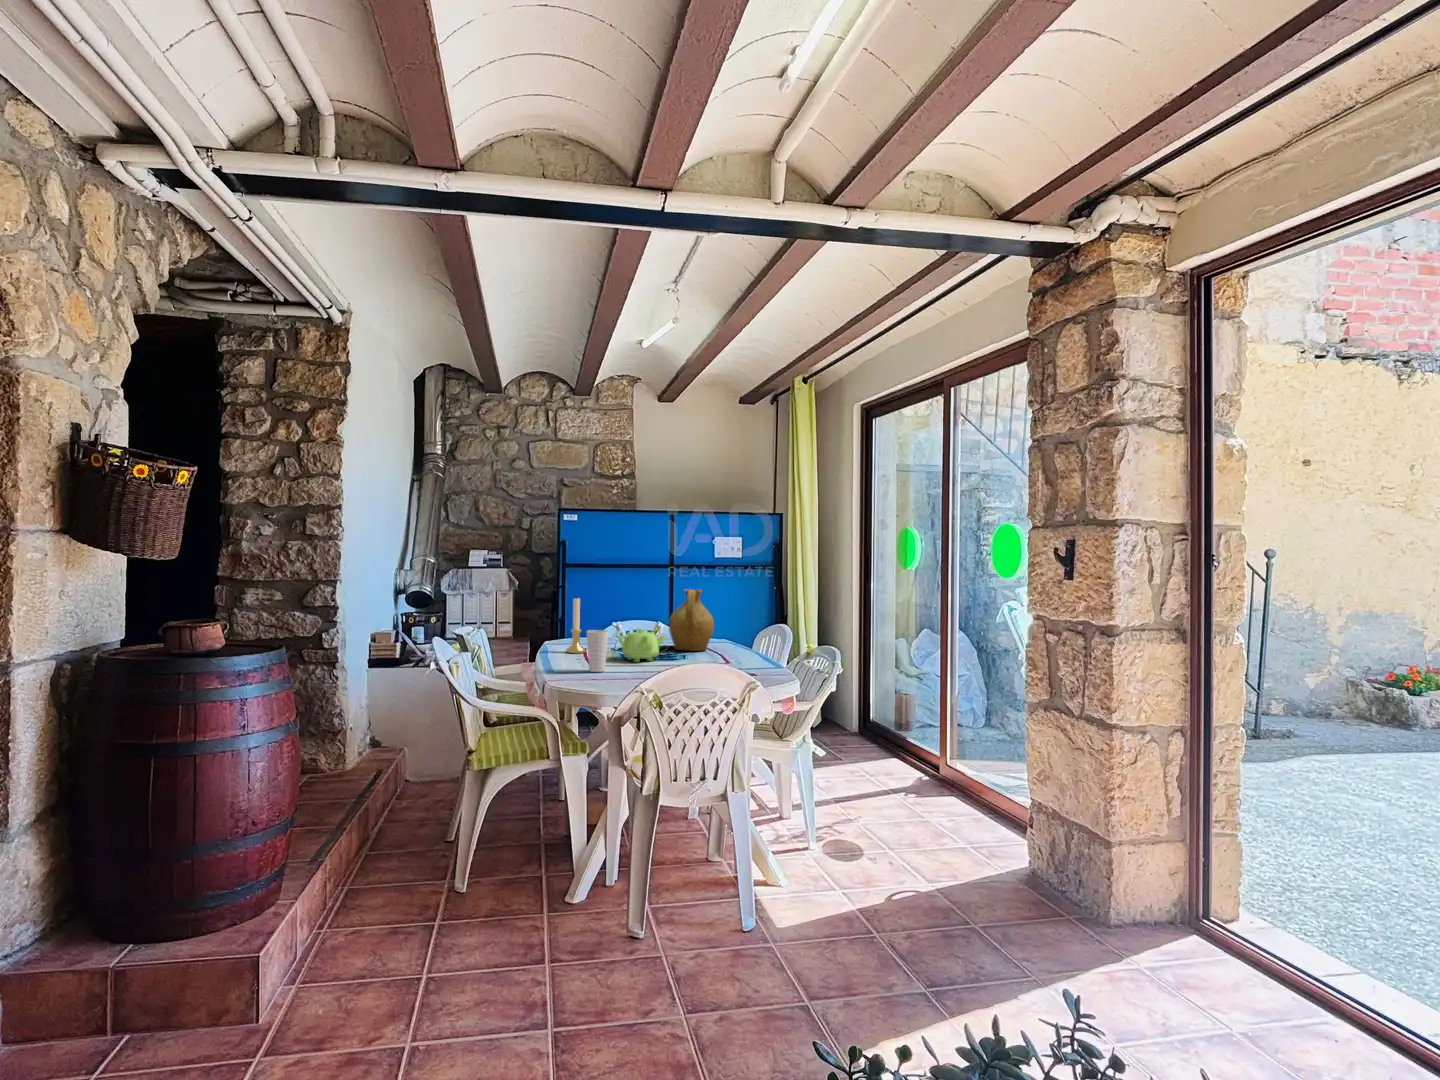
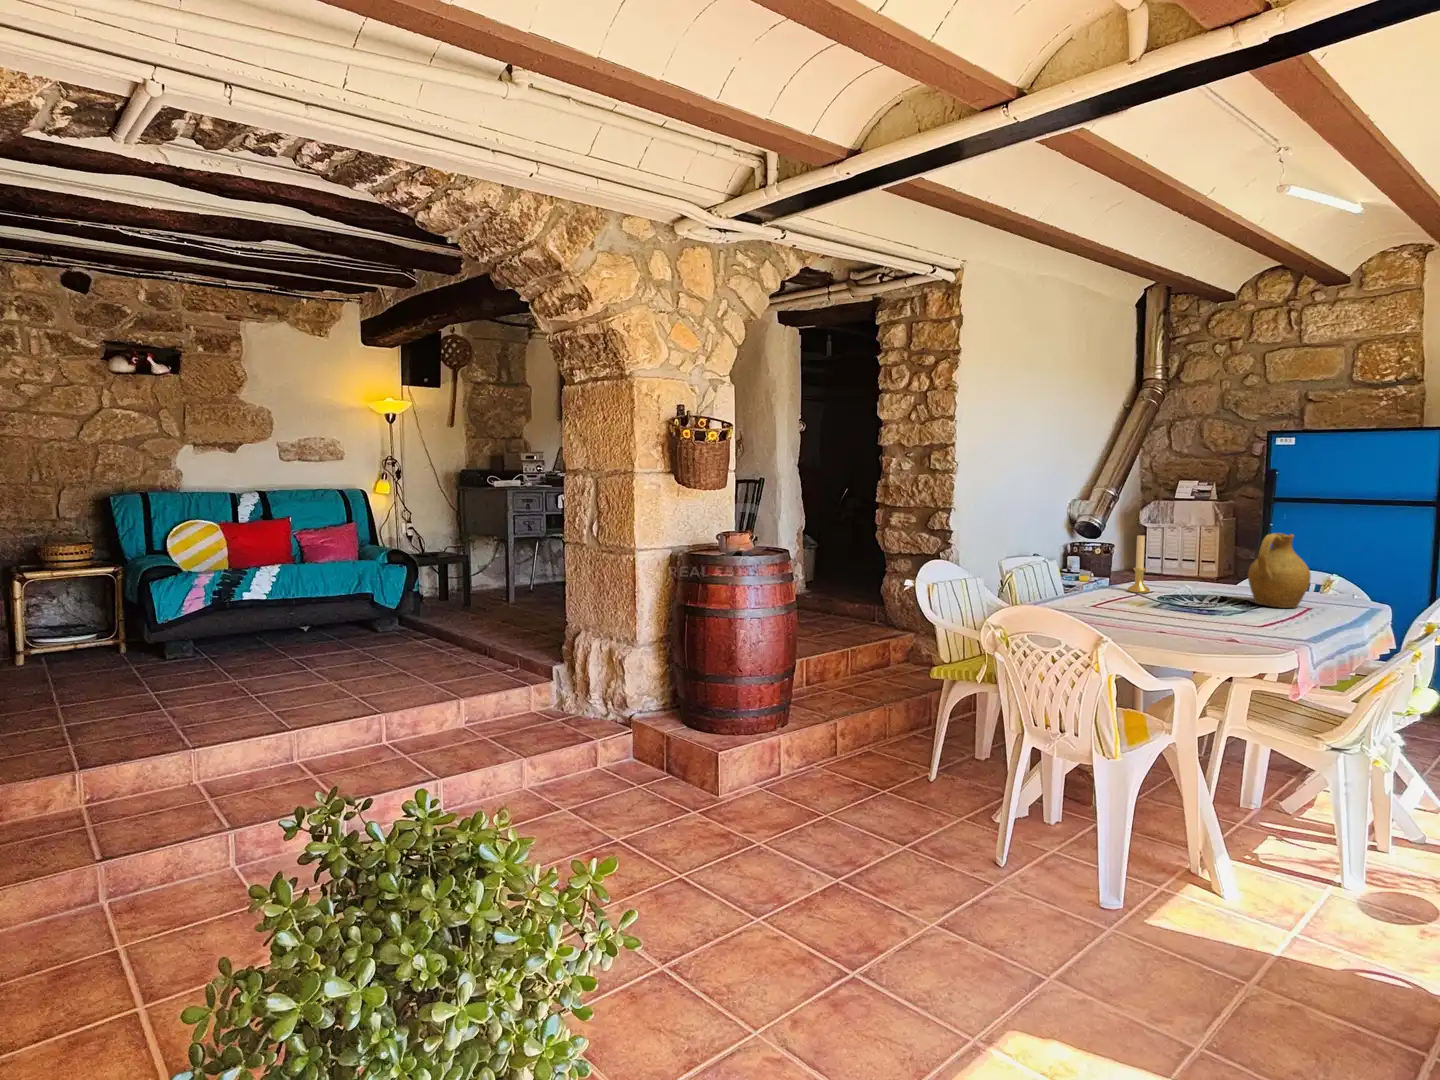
teapot: present [618,628,665,662] -> none [1148,572,1211,609]
cup: present [586,630,608,672] -> none [1085,567,1109,609]

